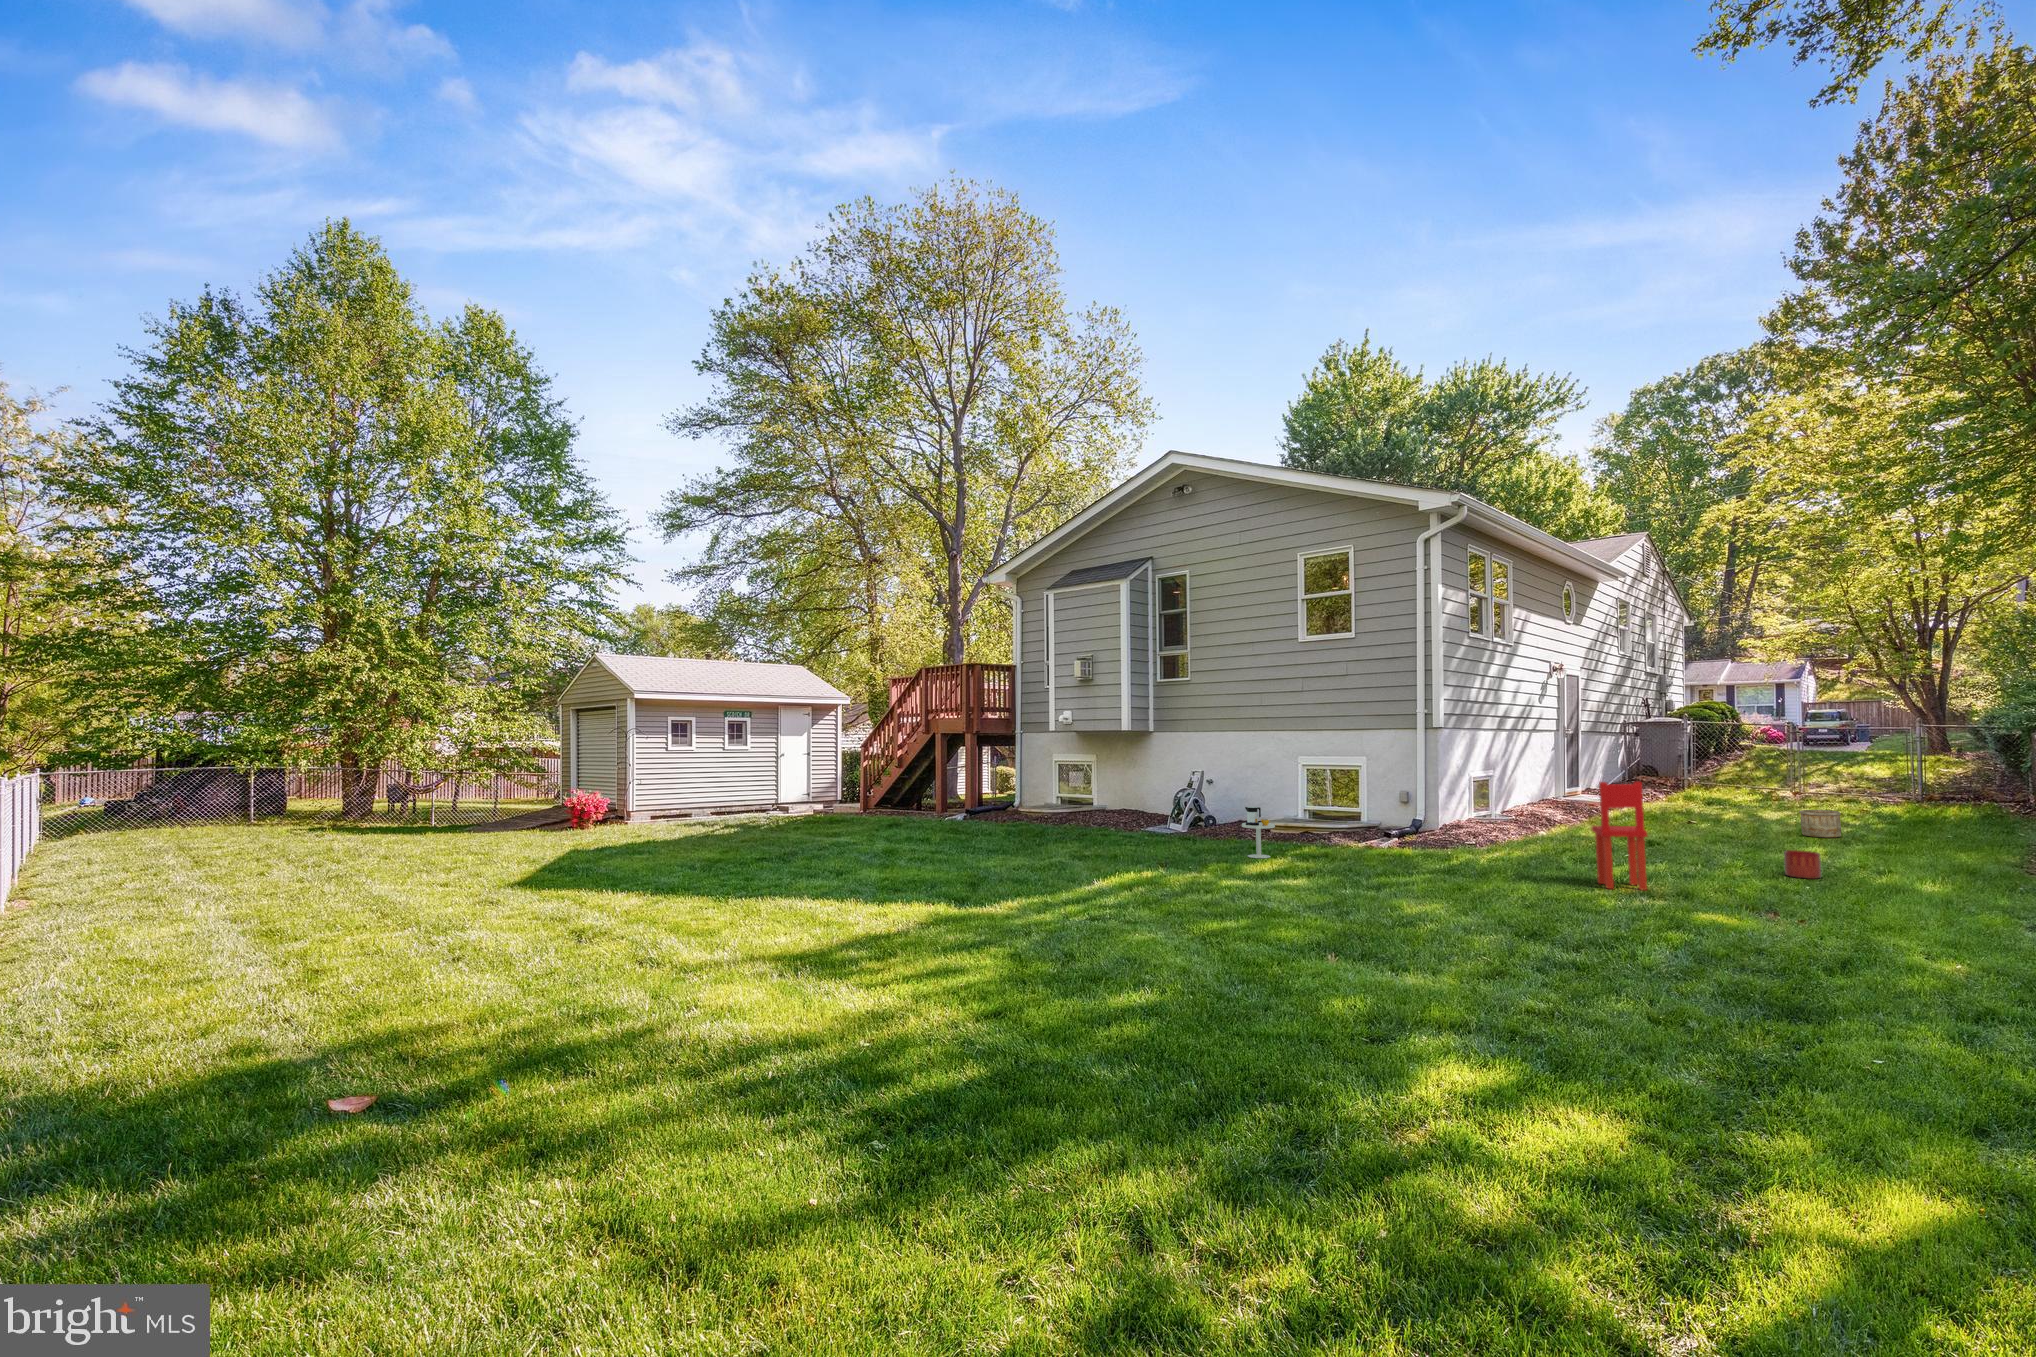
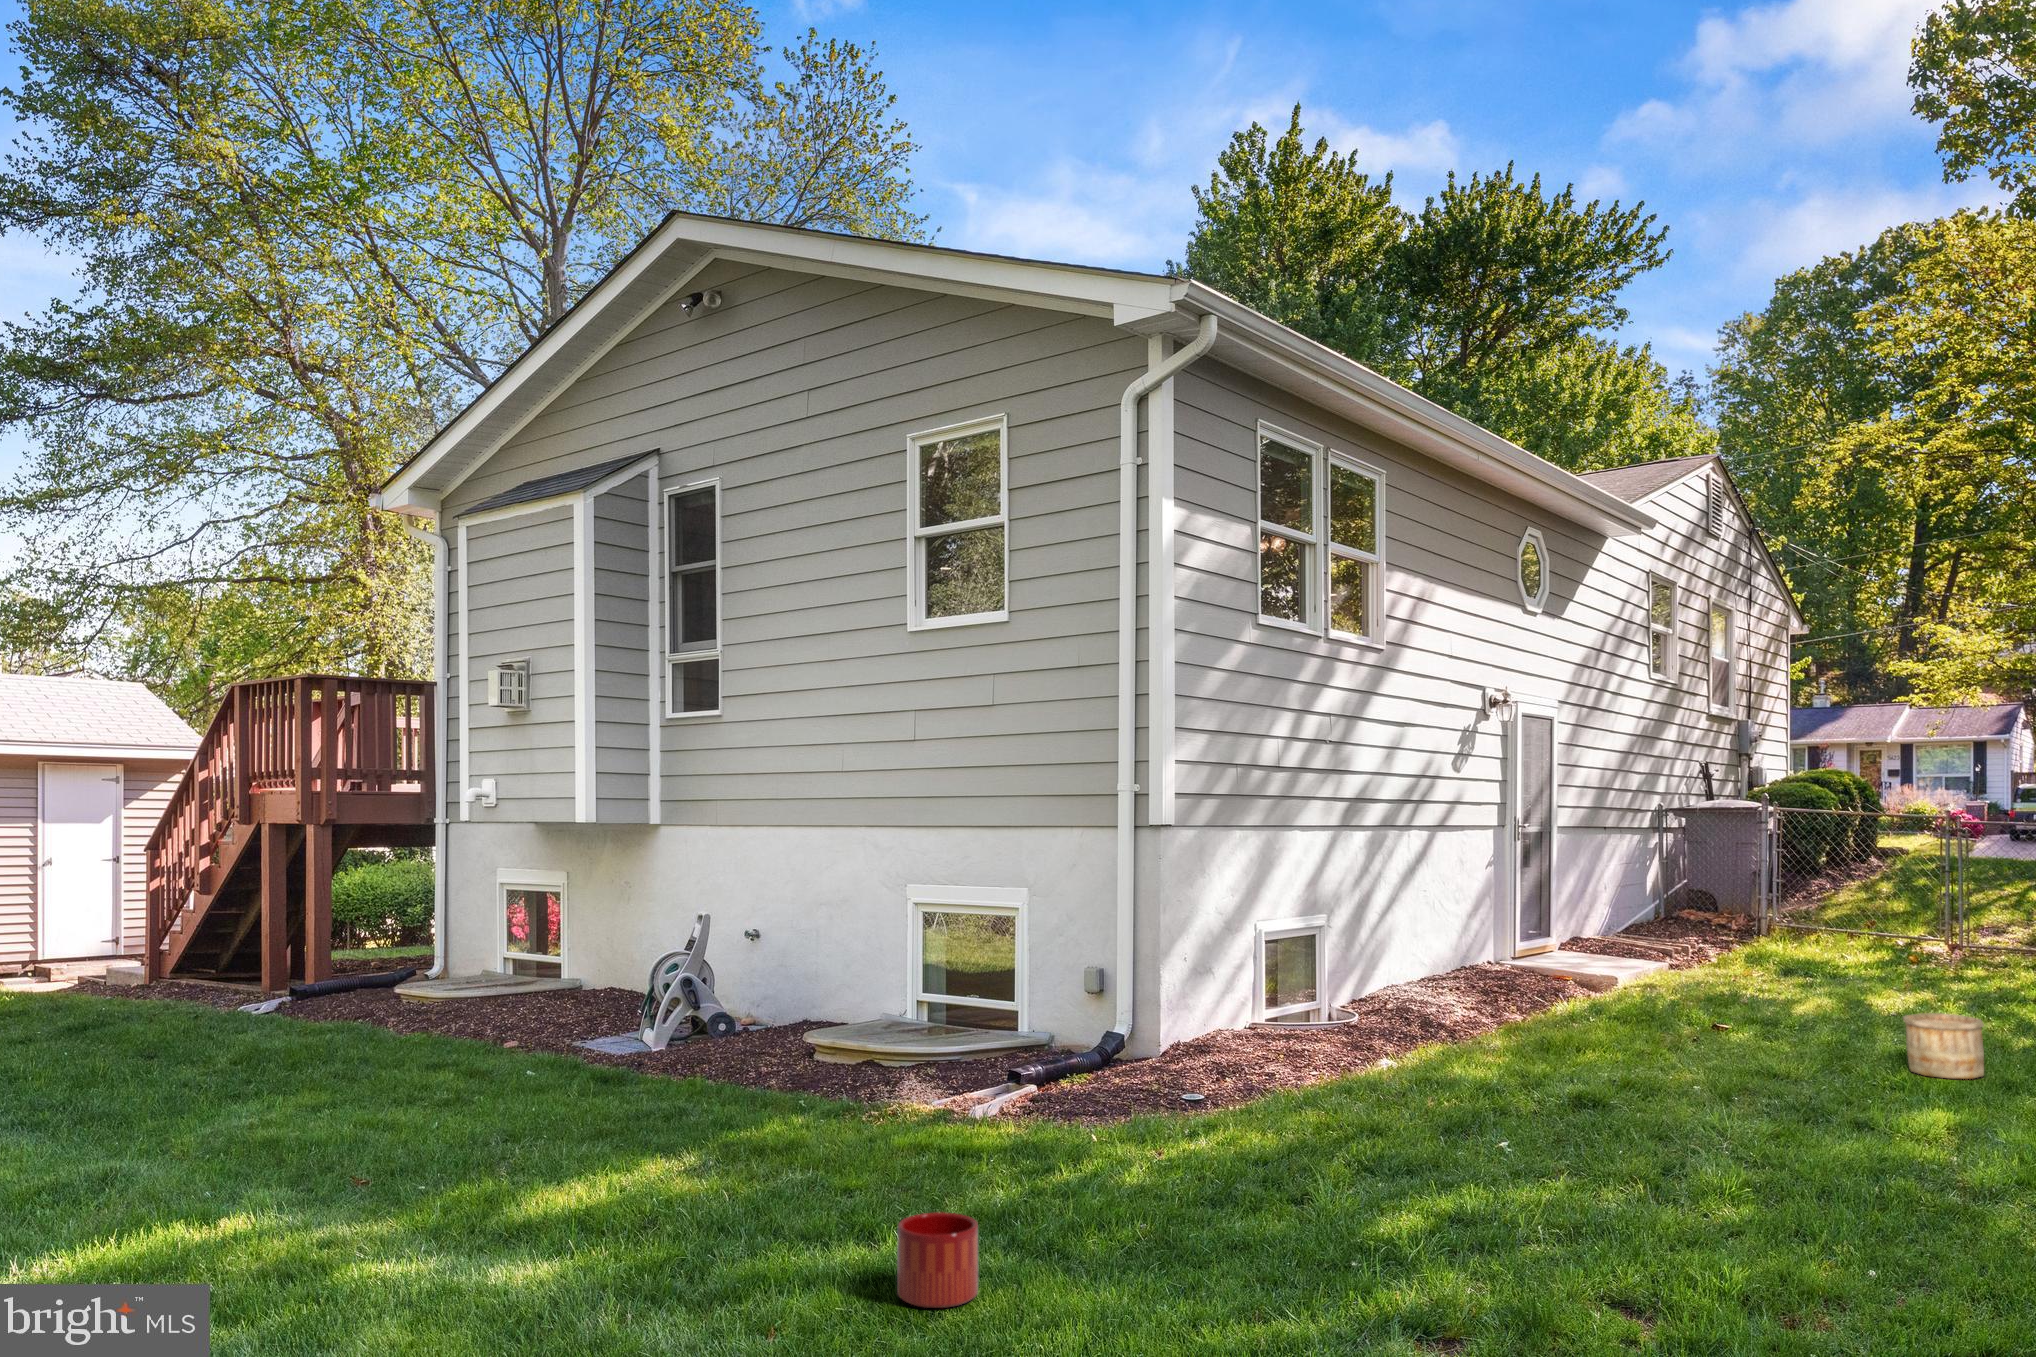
chair: present [1591,782,1647,890] -> none [1283,995,1397,1311]
side table: present [1242,807,1275,858] -> none [558,1026,642,1163]
planter: present [1784,850,1821,879] -> present [897,1212,978,1308]

